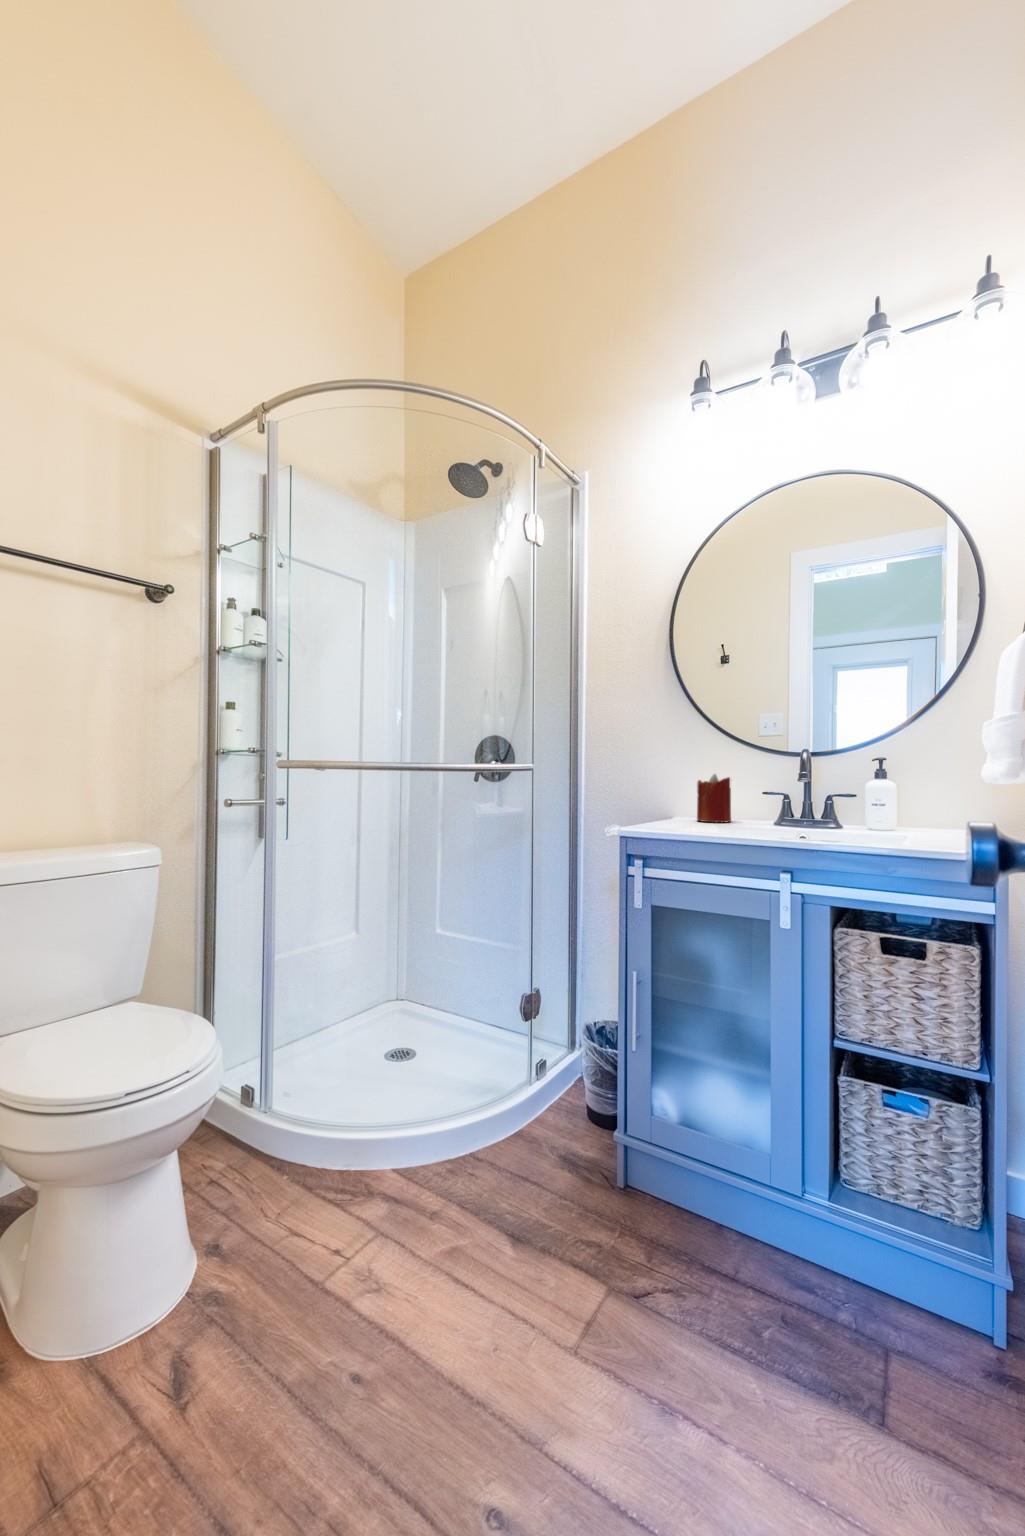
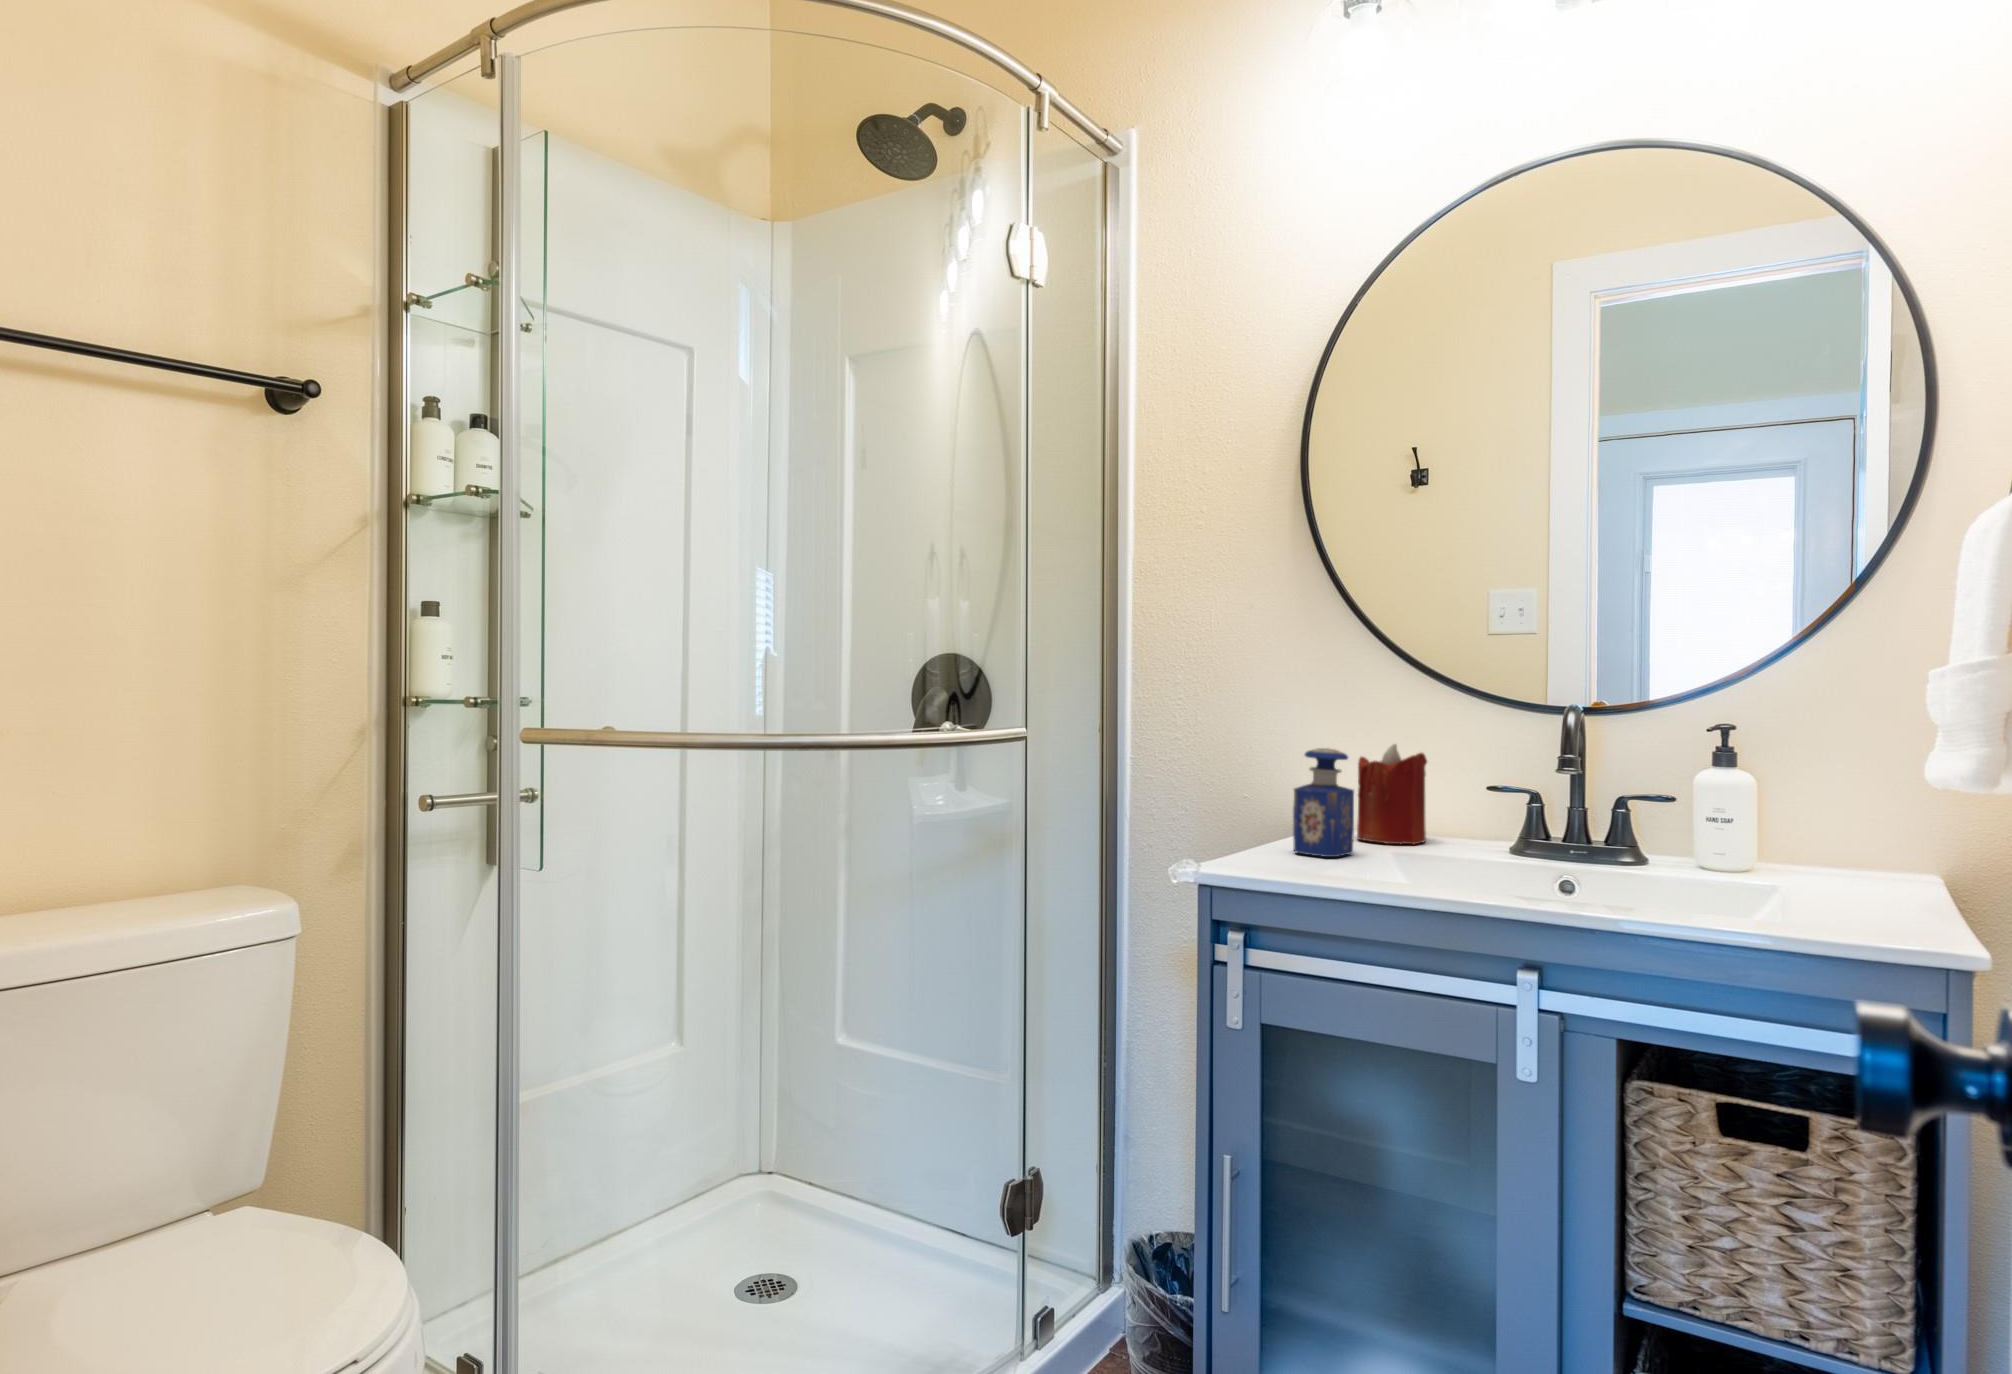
perfume bottle: none [666,773,696,826] -> present [1293,748,1354,857]

